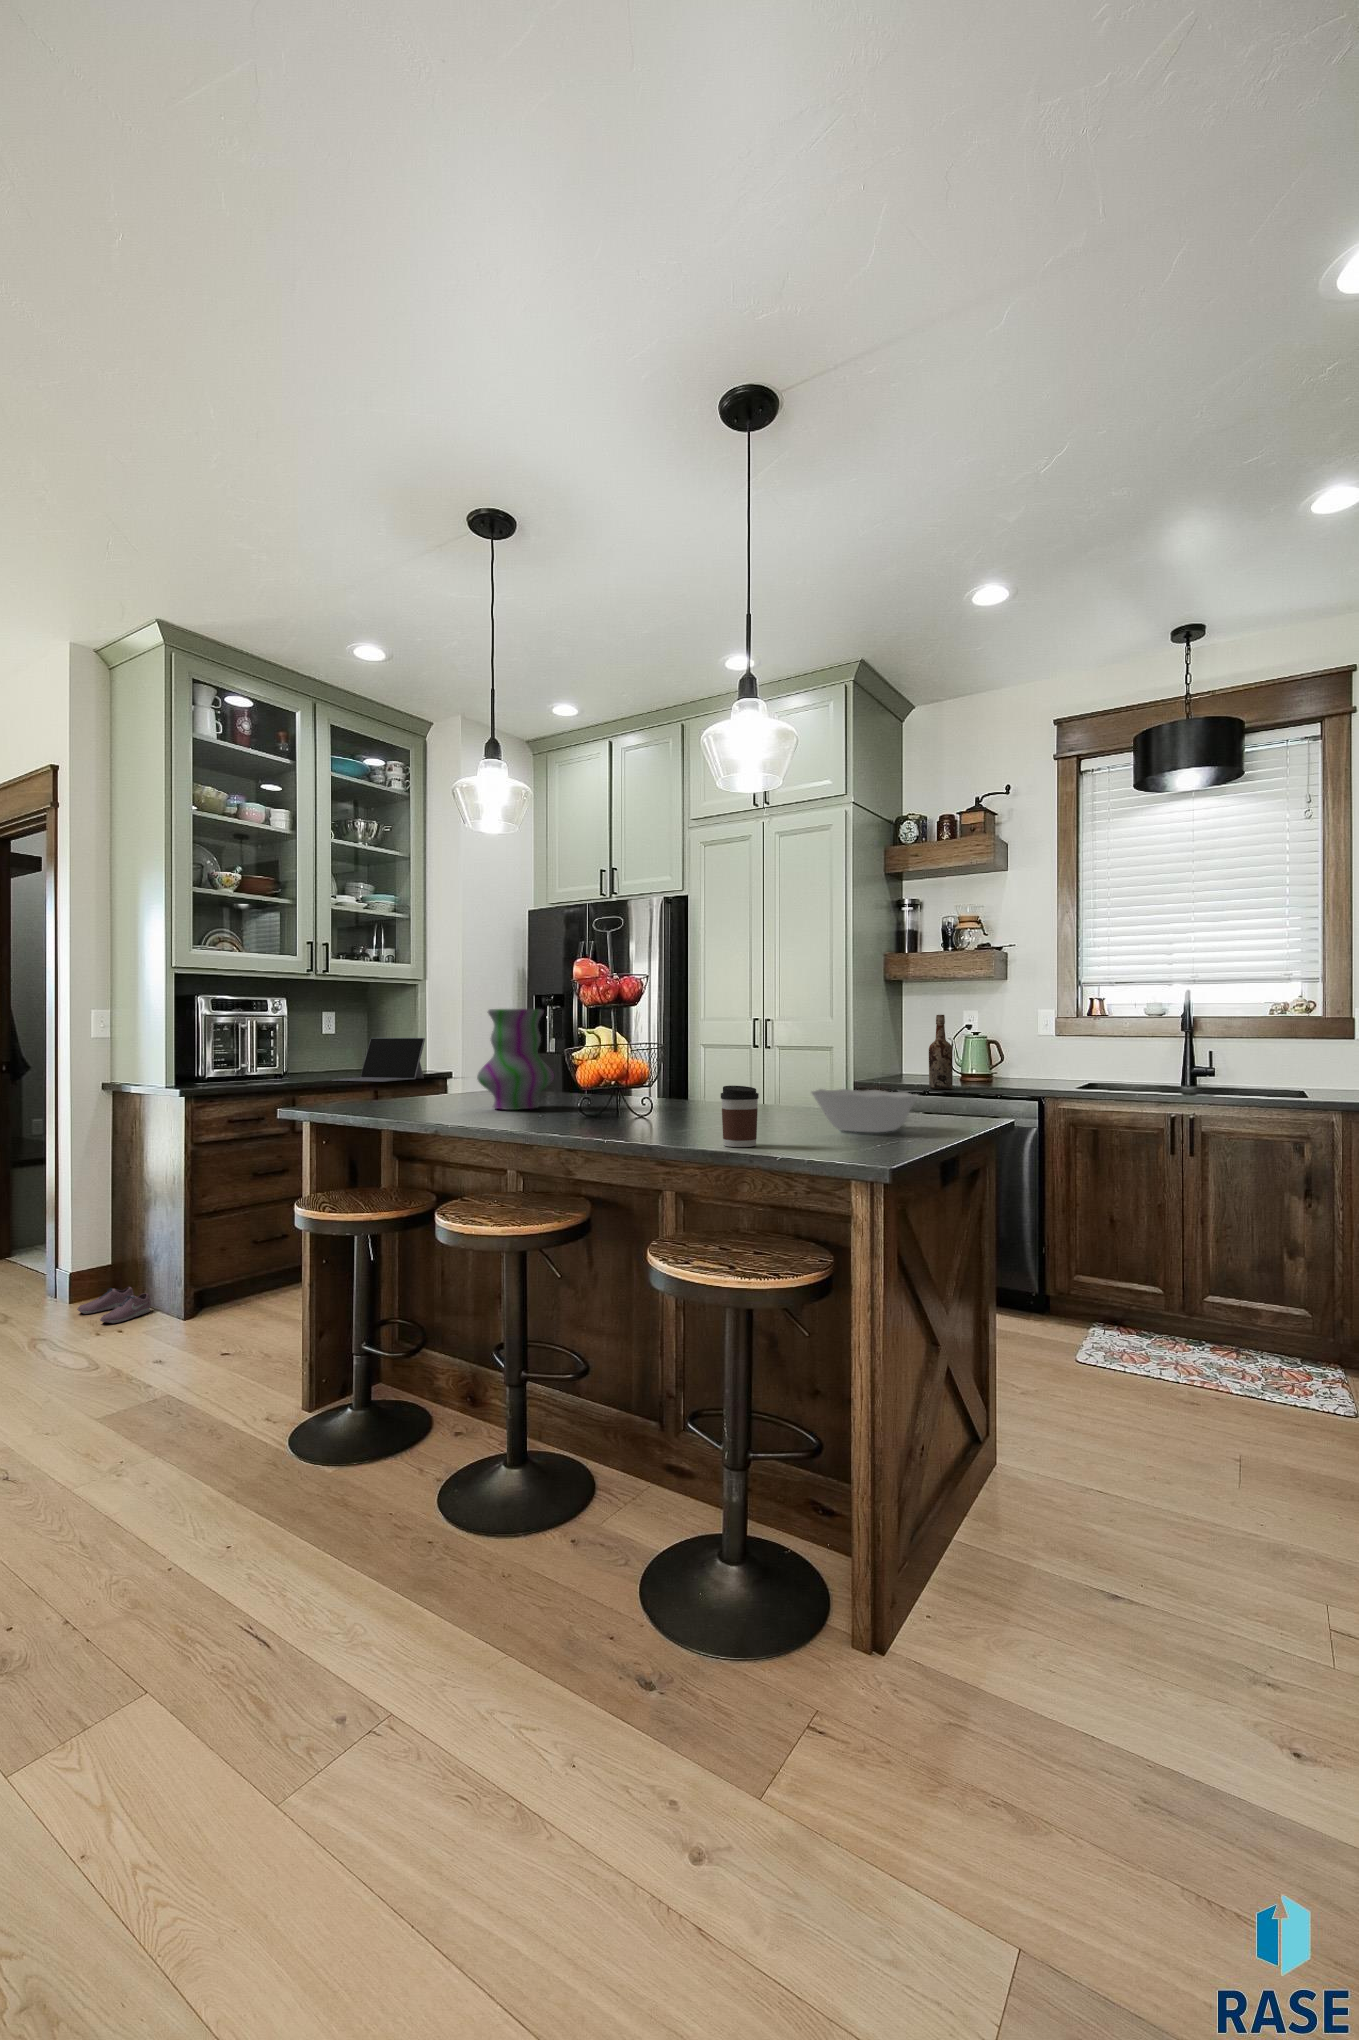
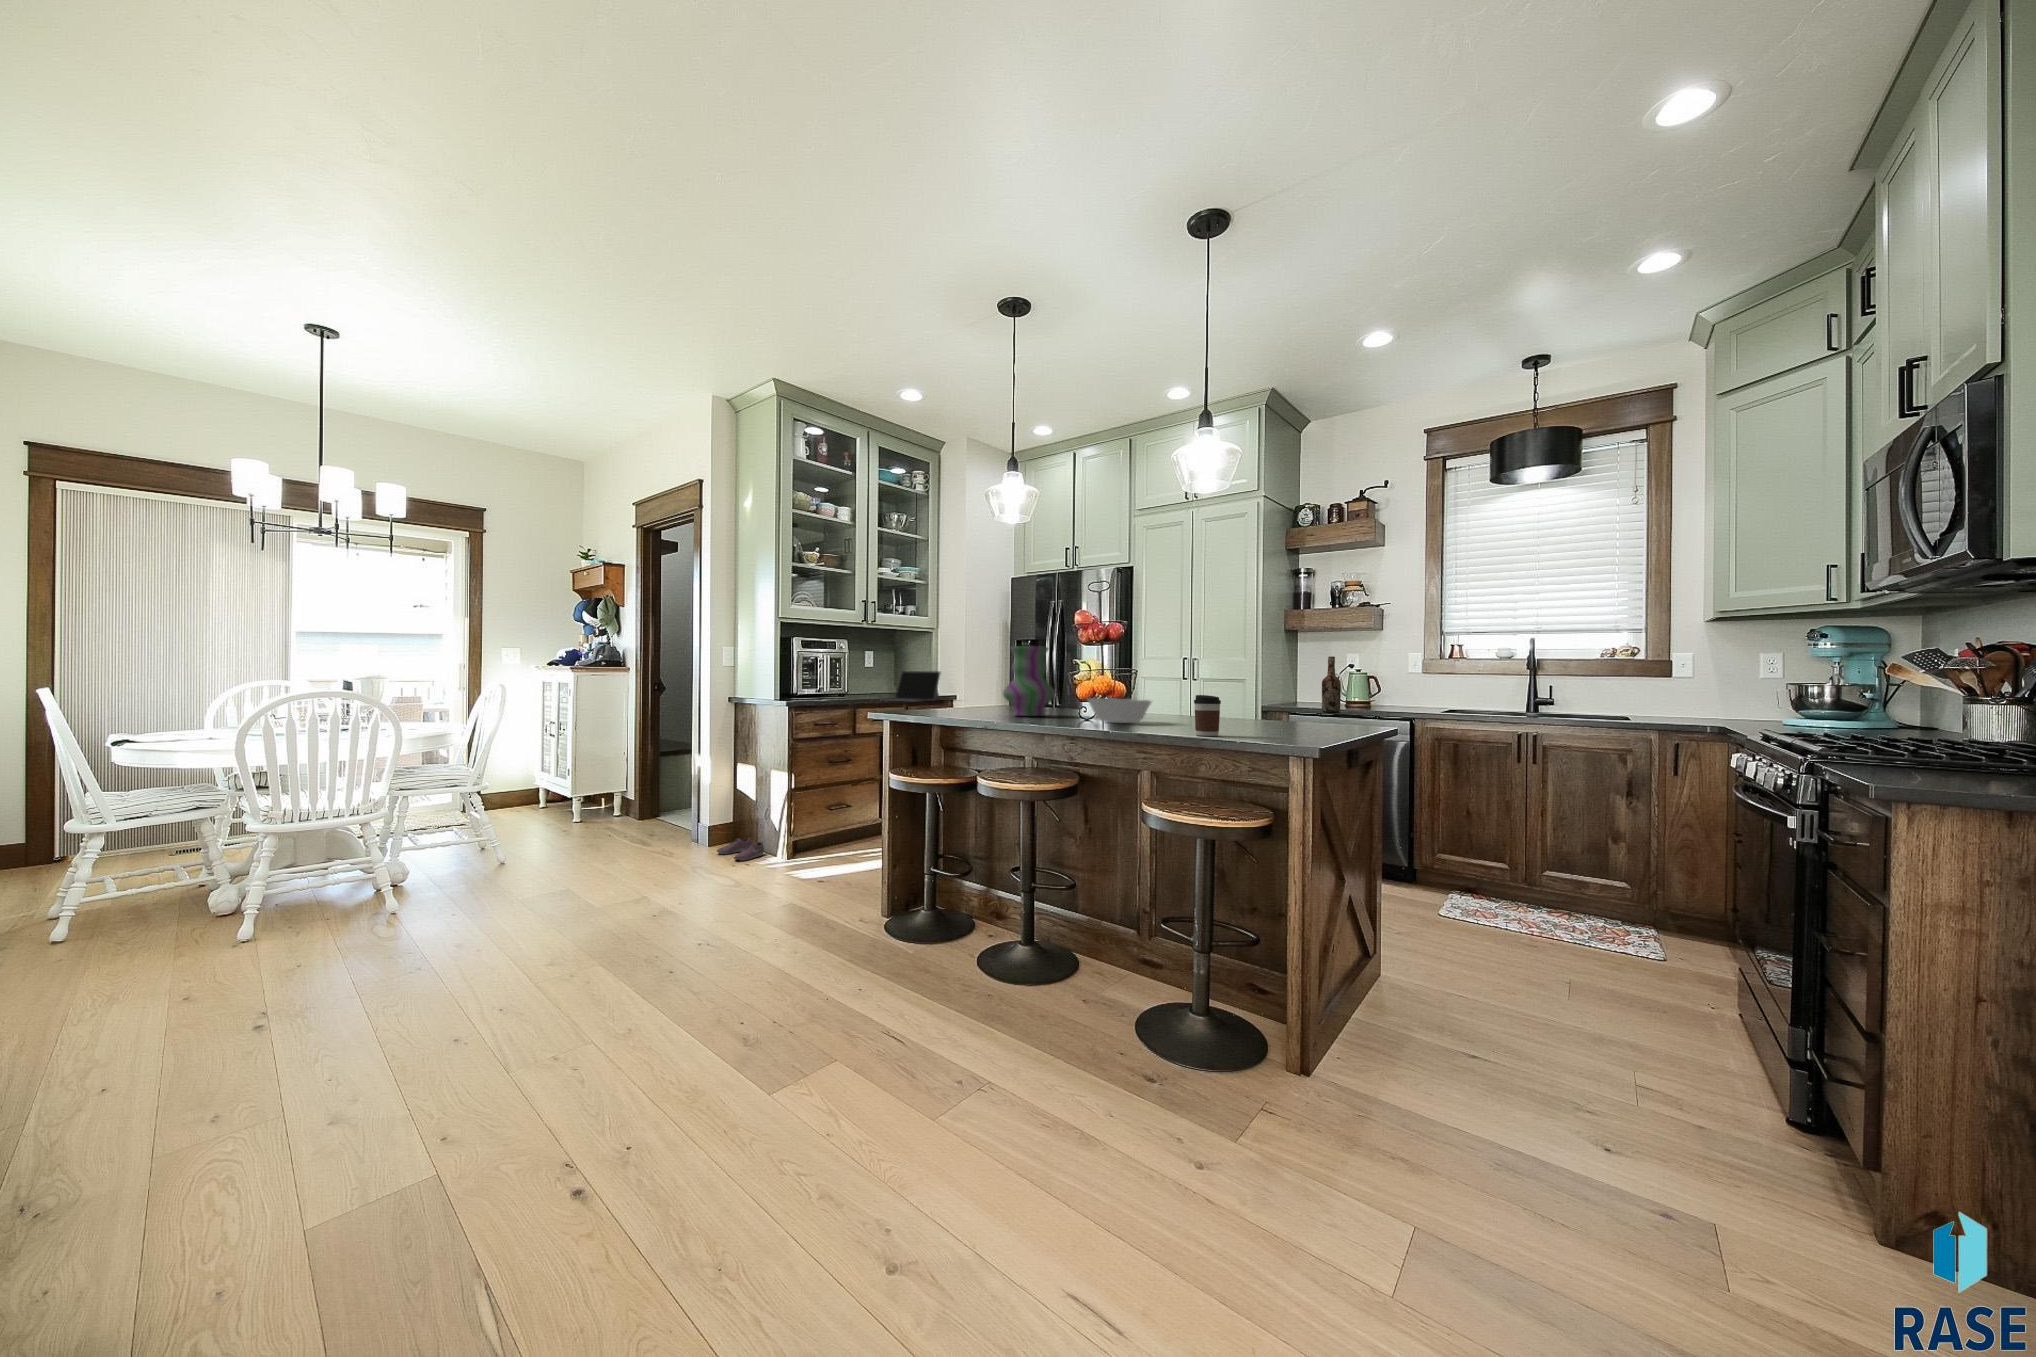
bowl: present [812,1089,918,1132] -> present [1087,698,1151,723]

